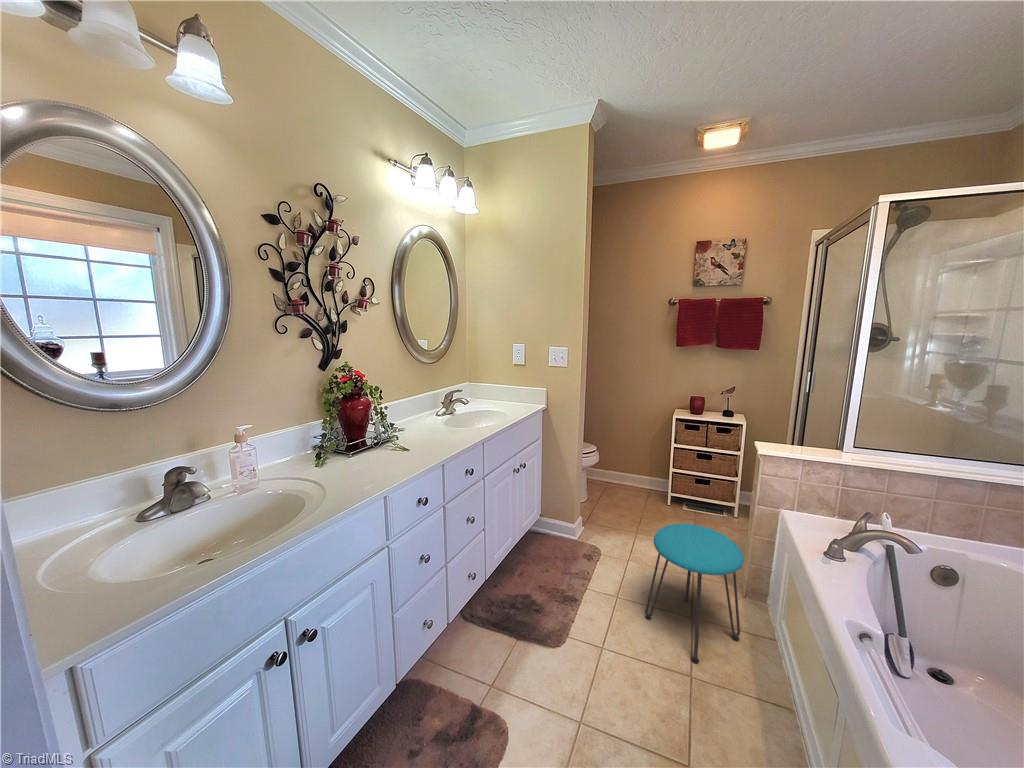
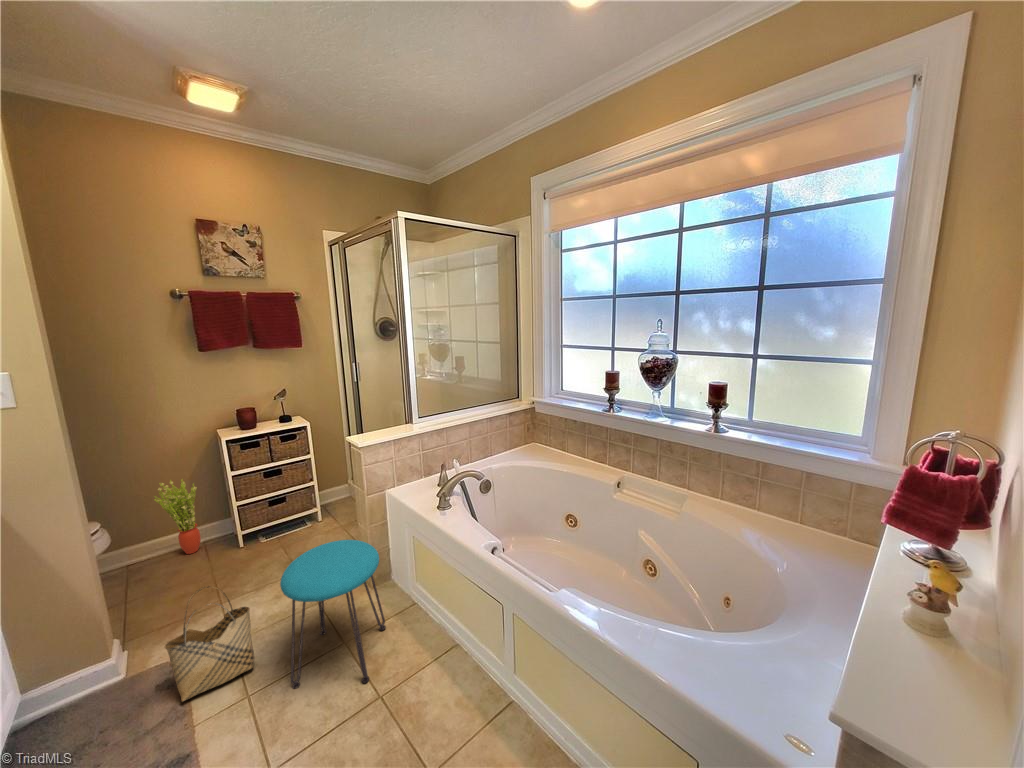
potted plant: none [626,435,652,492] -> present [155,480,201,554]
woven basket: none [590,509,640,584] -> present [165,586,254,702]

